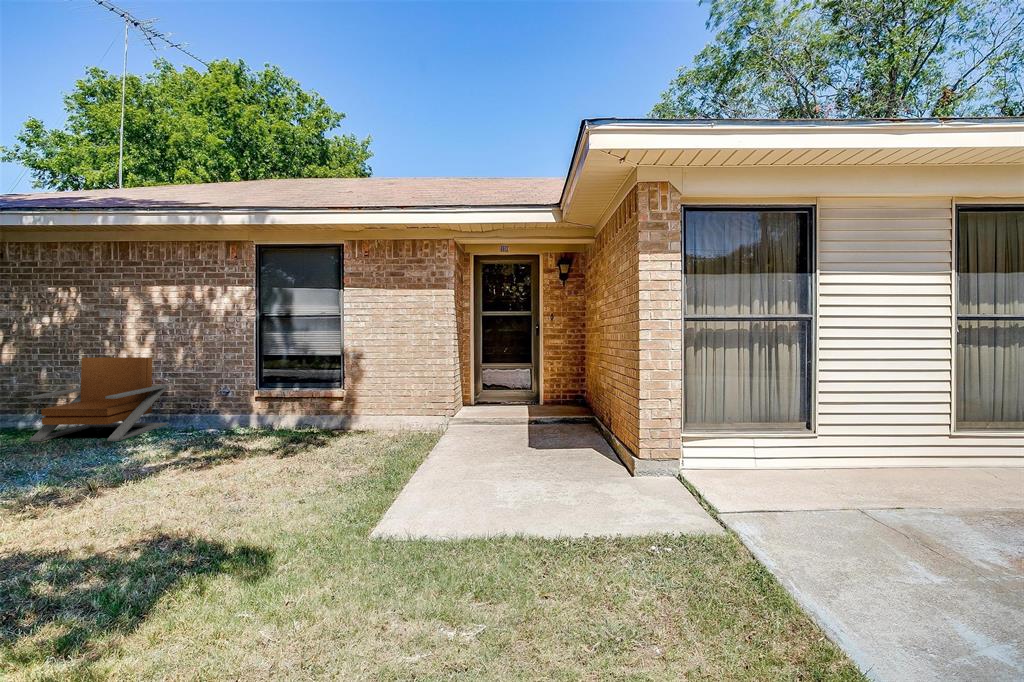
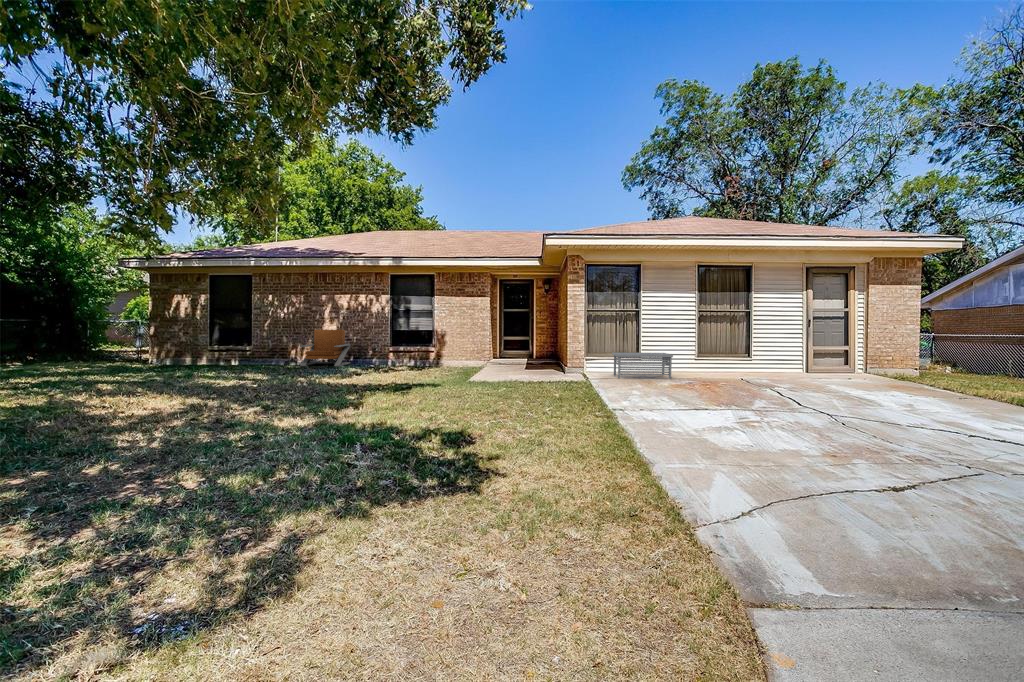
storage bench: none [747,422,938,504] -> present [612,352,673,379]

